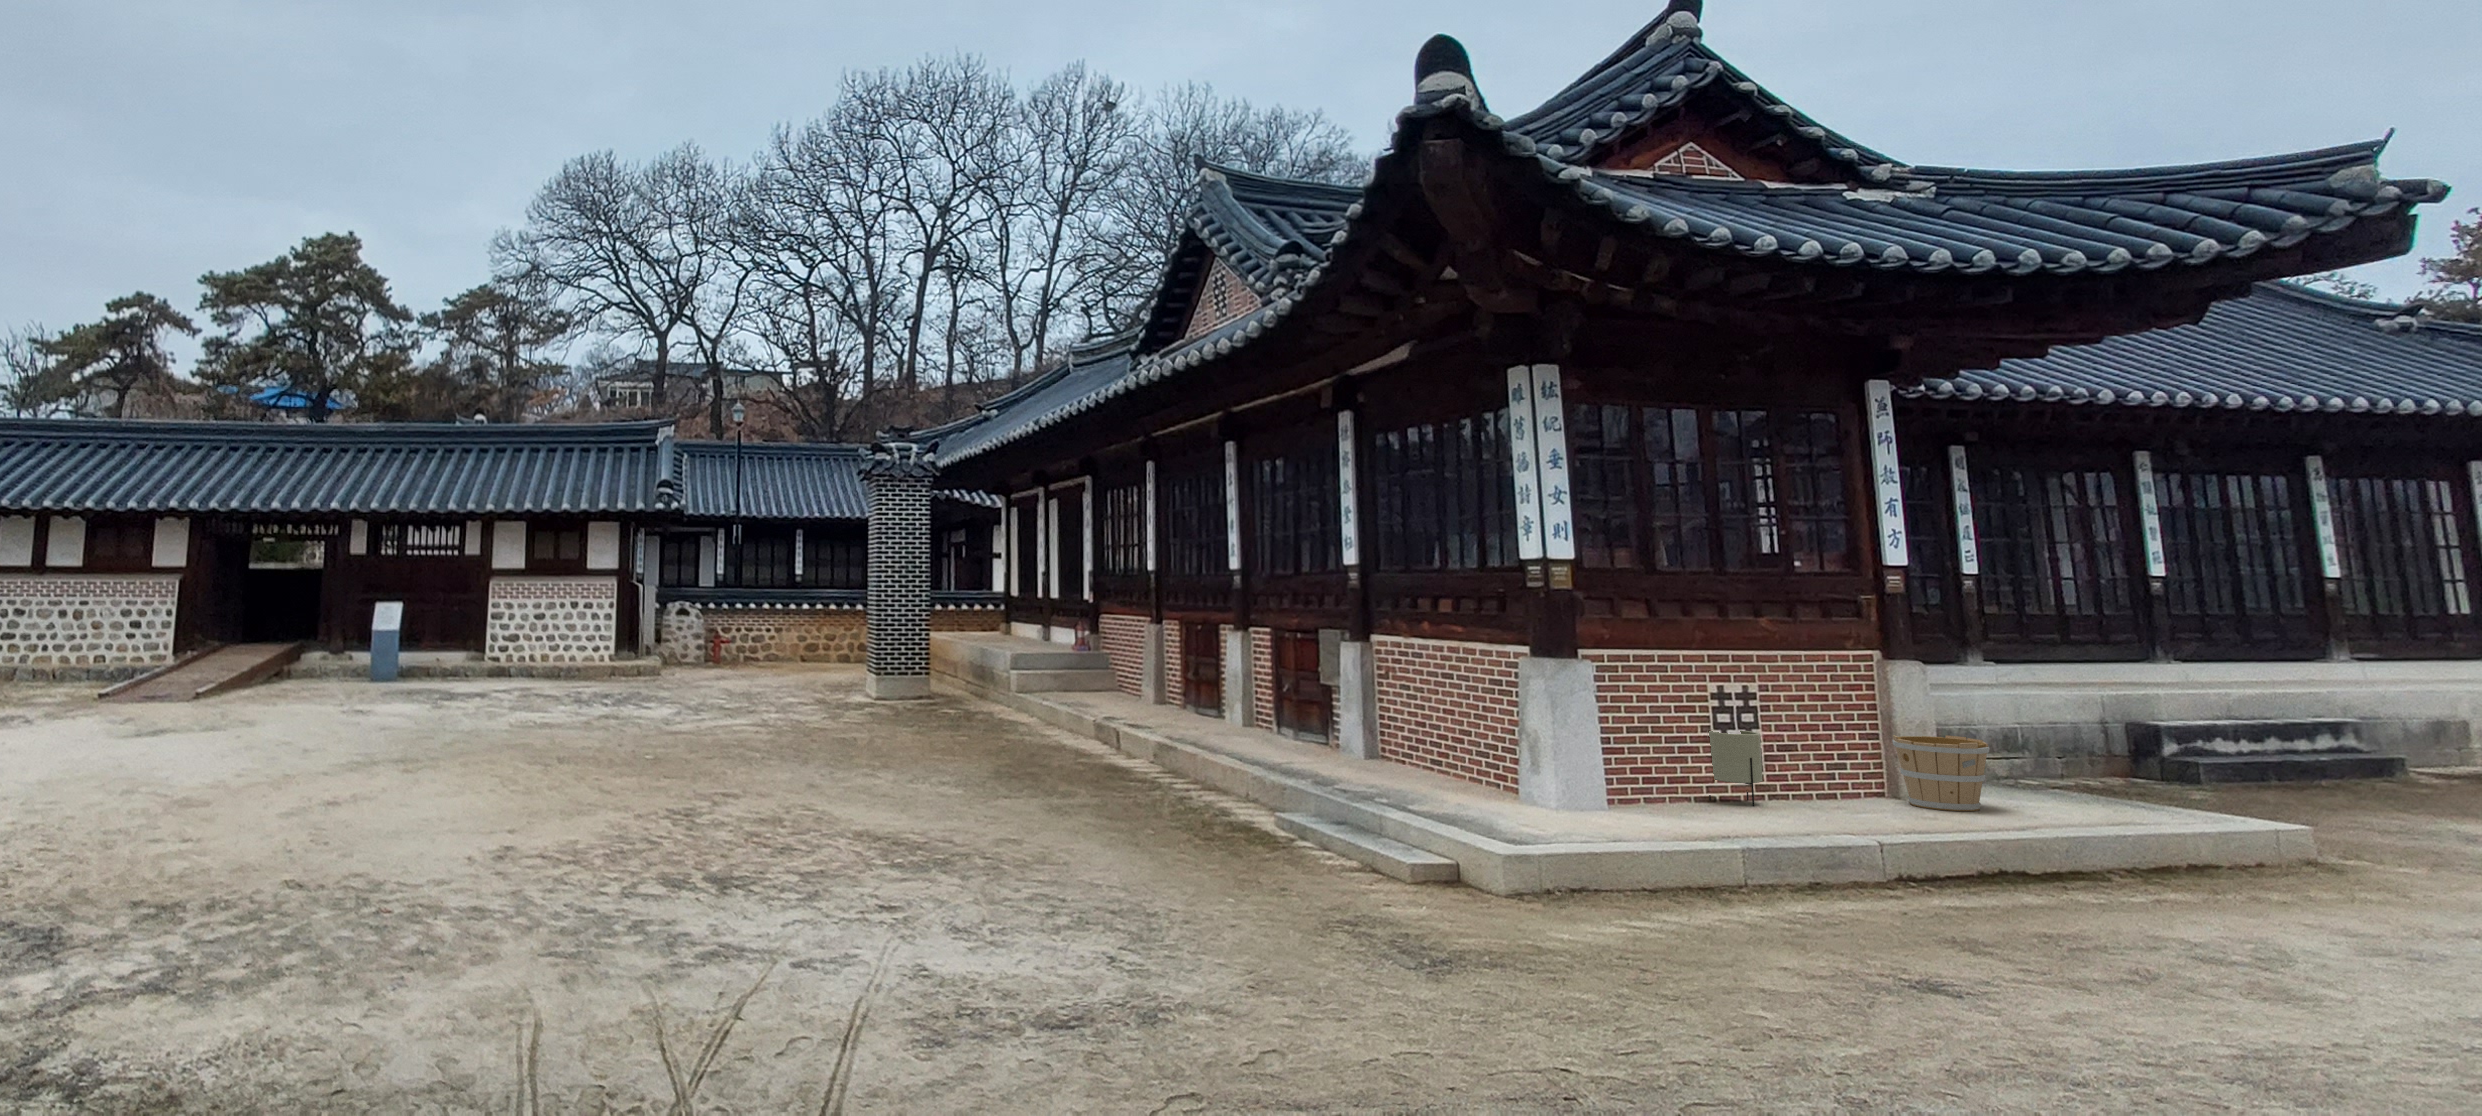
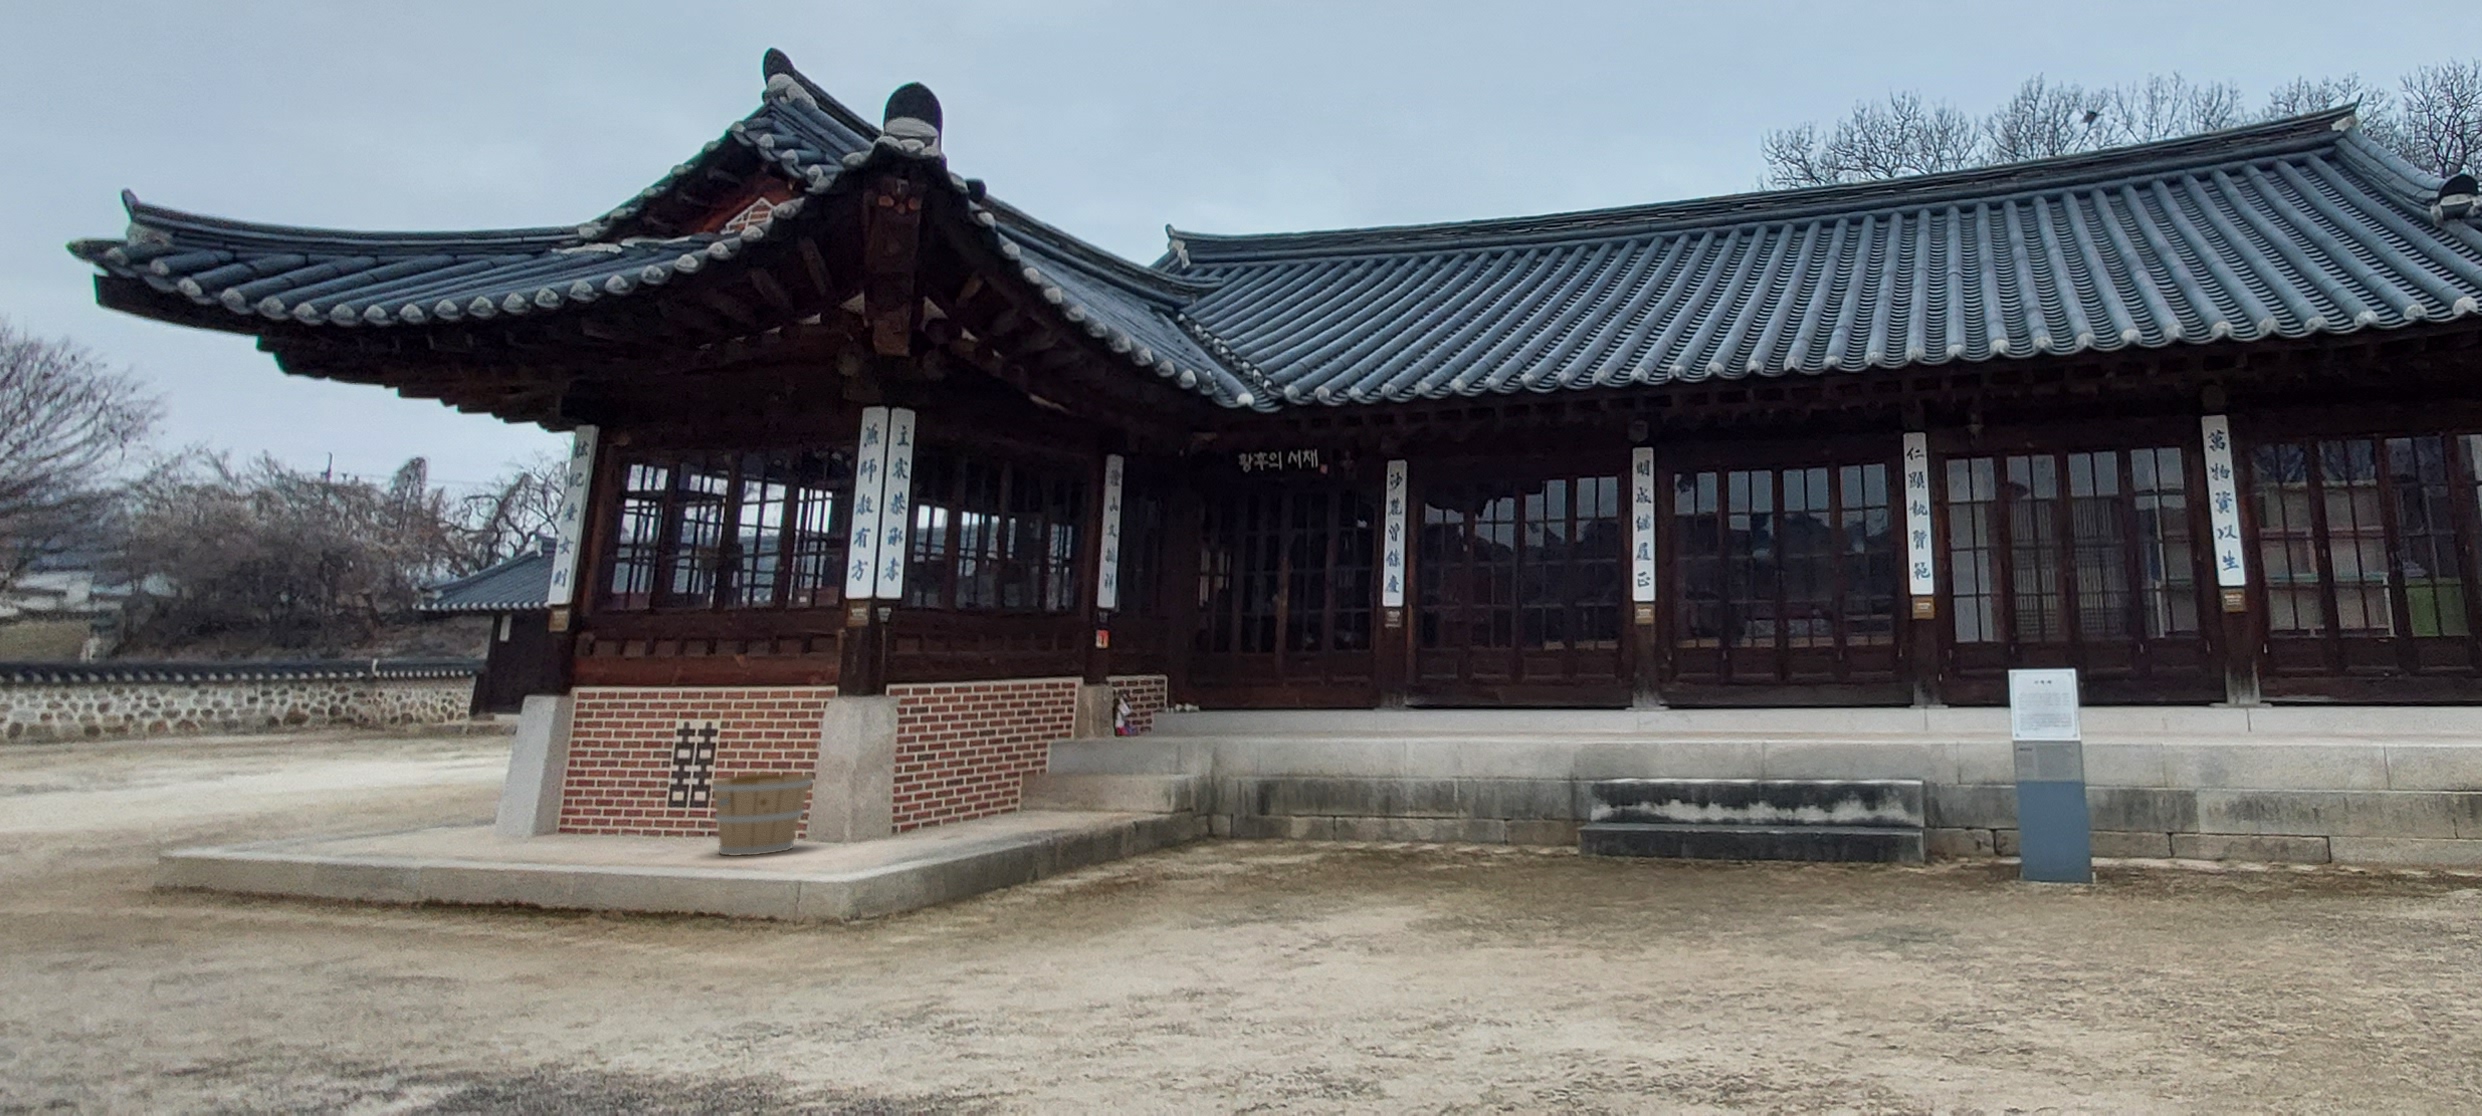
planter: present [1709,730,1763,806] -> none [611,764,674,843]

